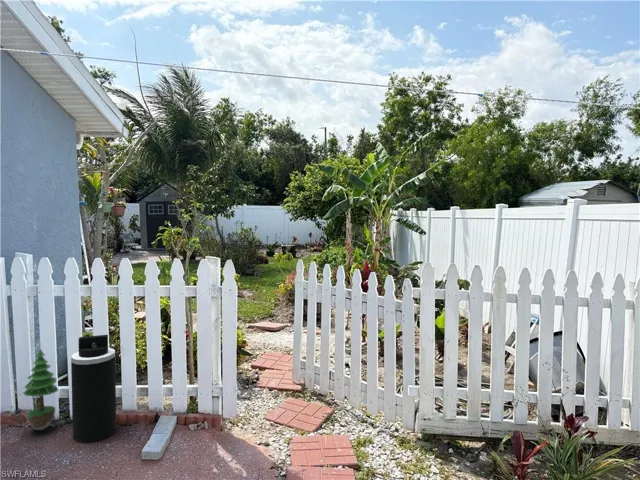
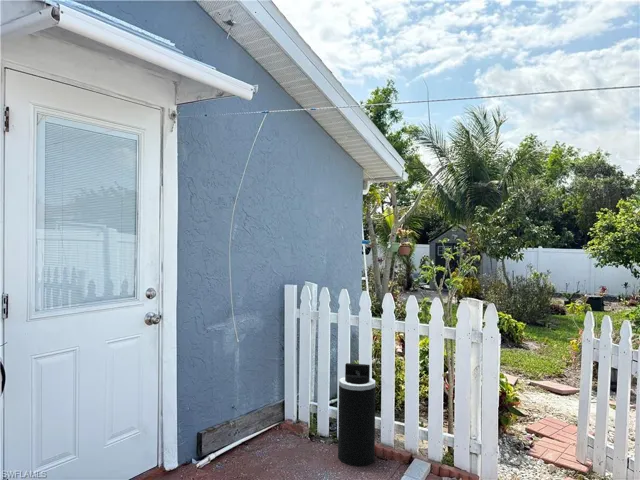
potted tree: present [23,350,58,430] -> none [302,368,329,443]

